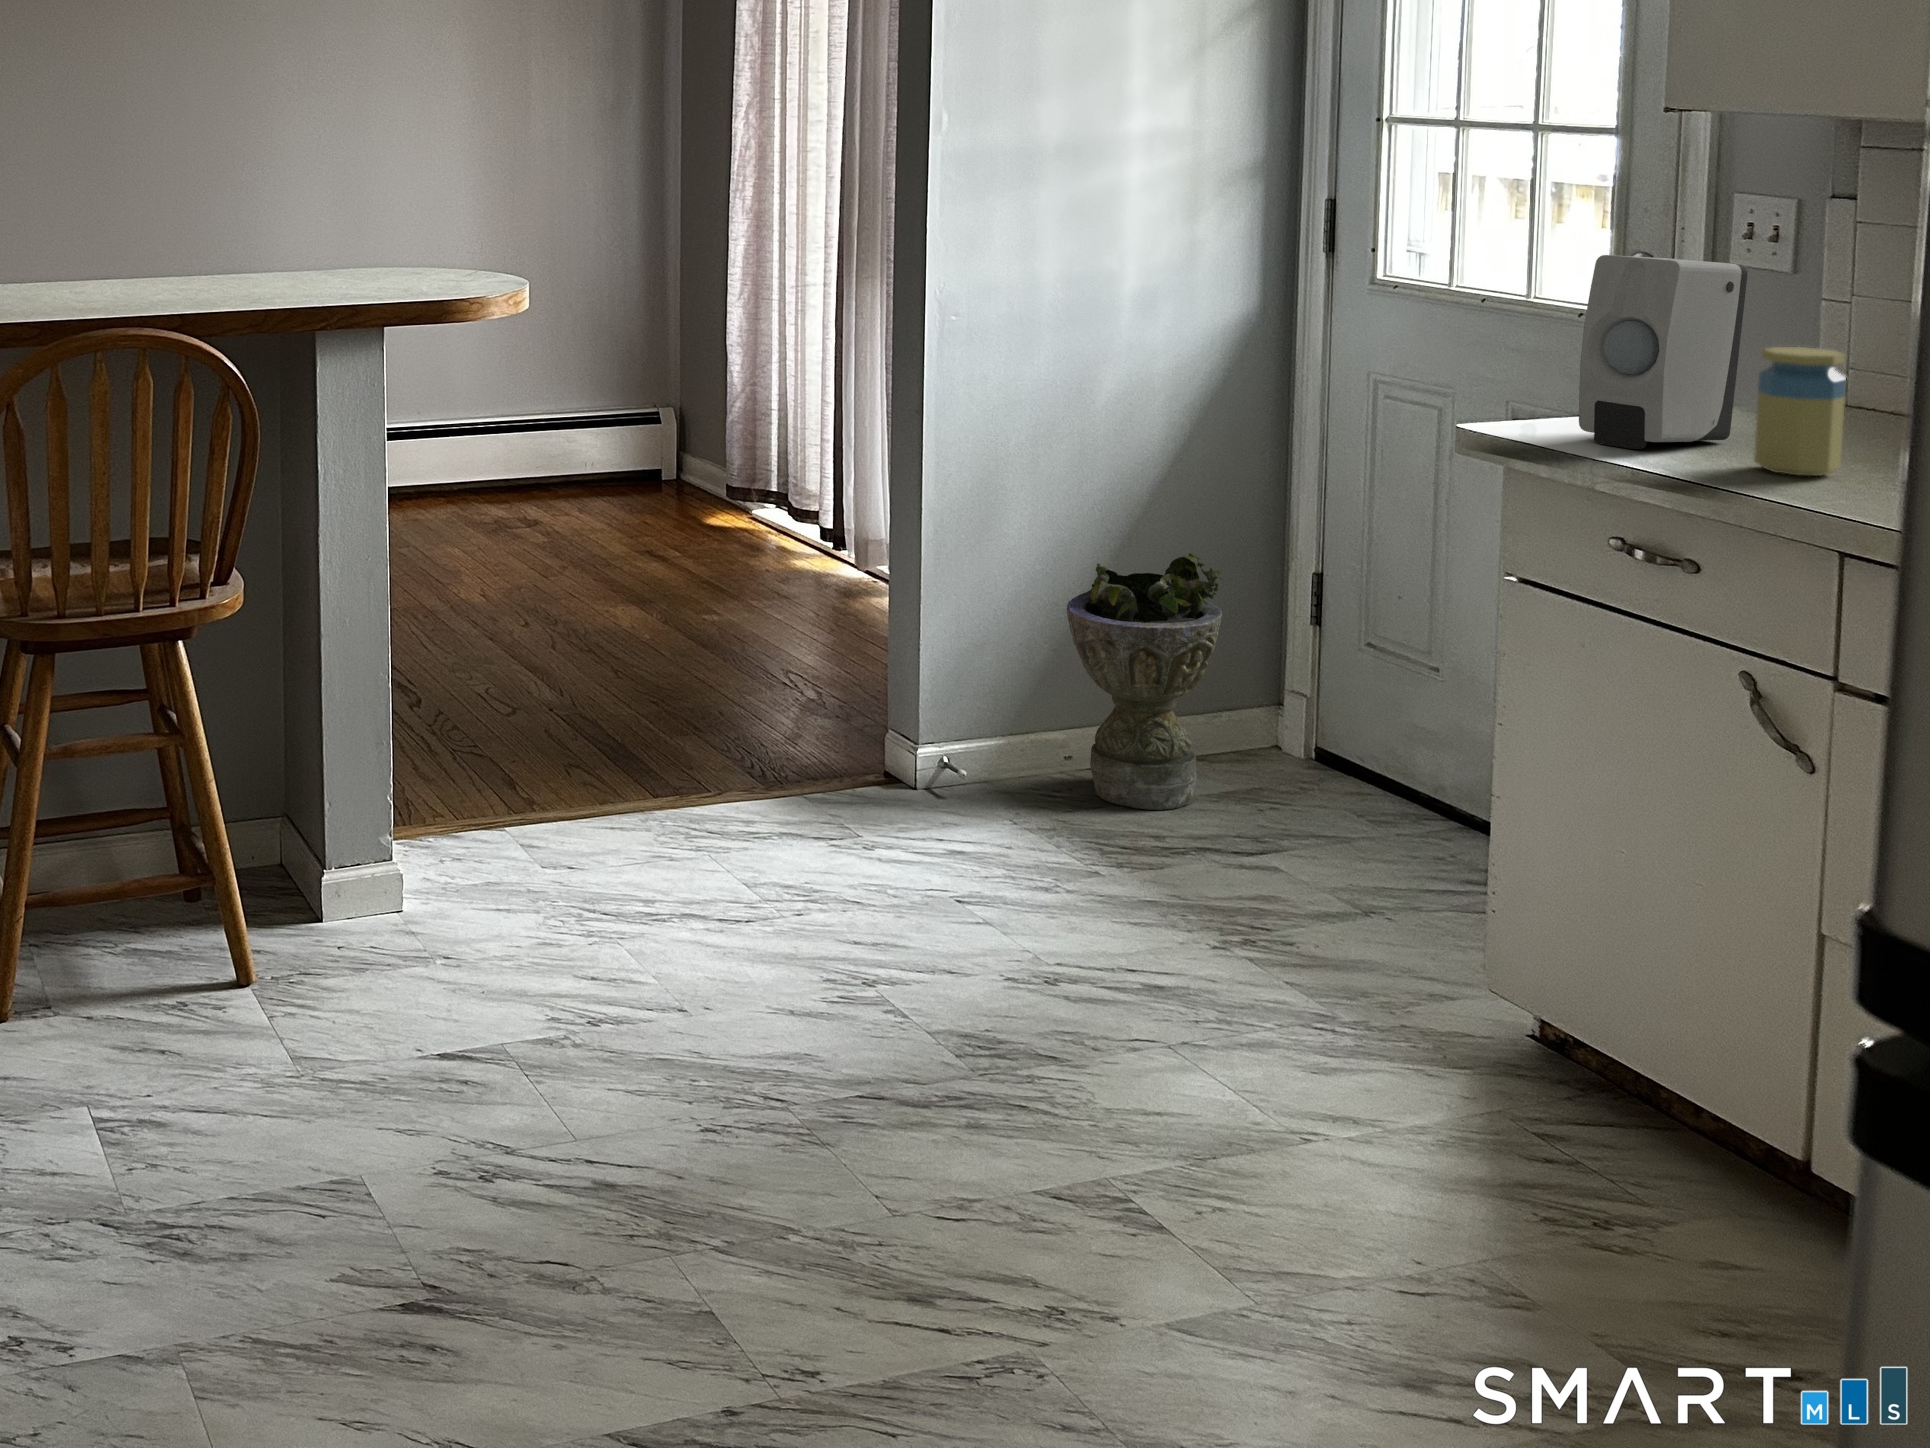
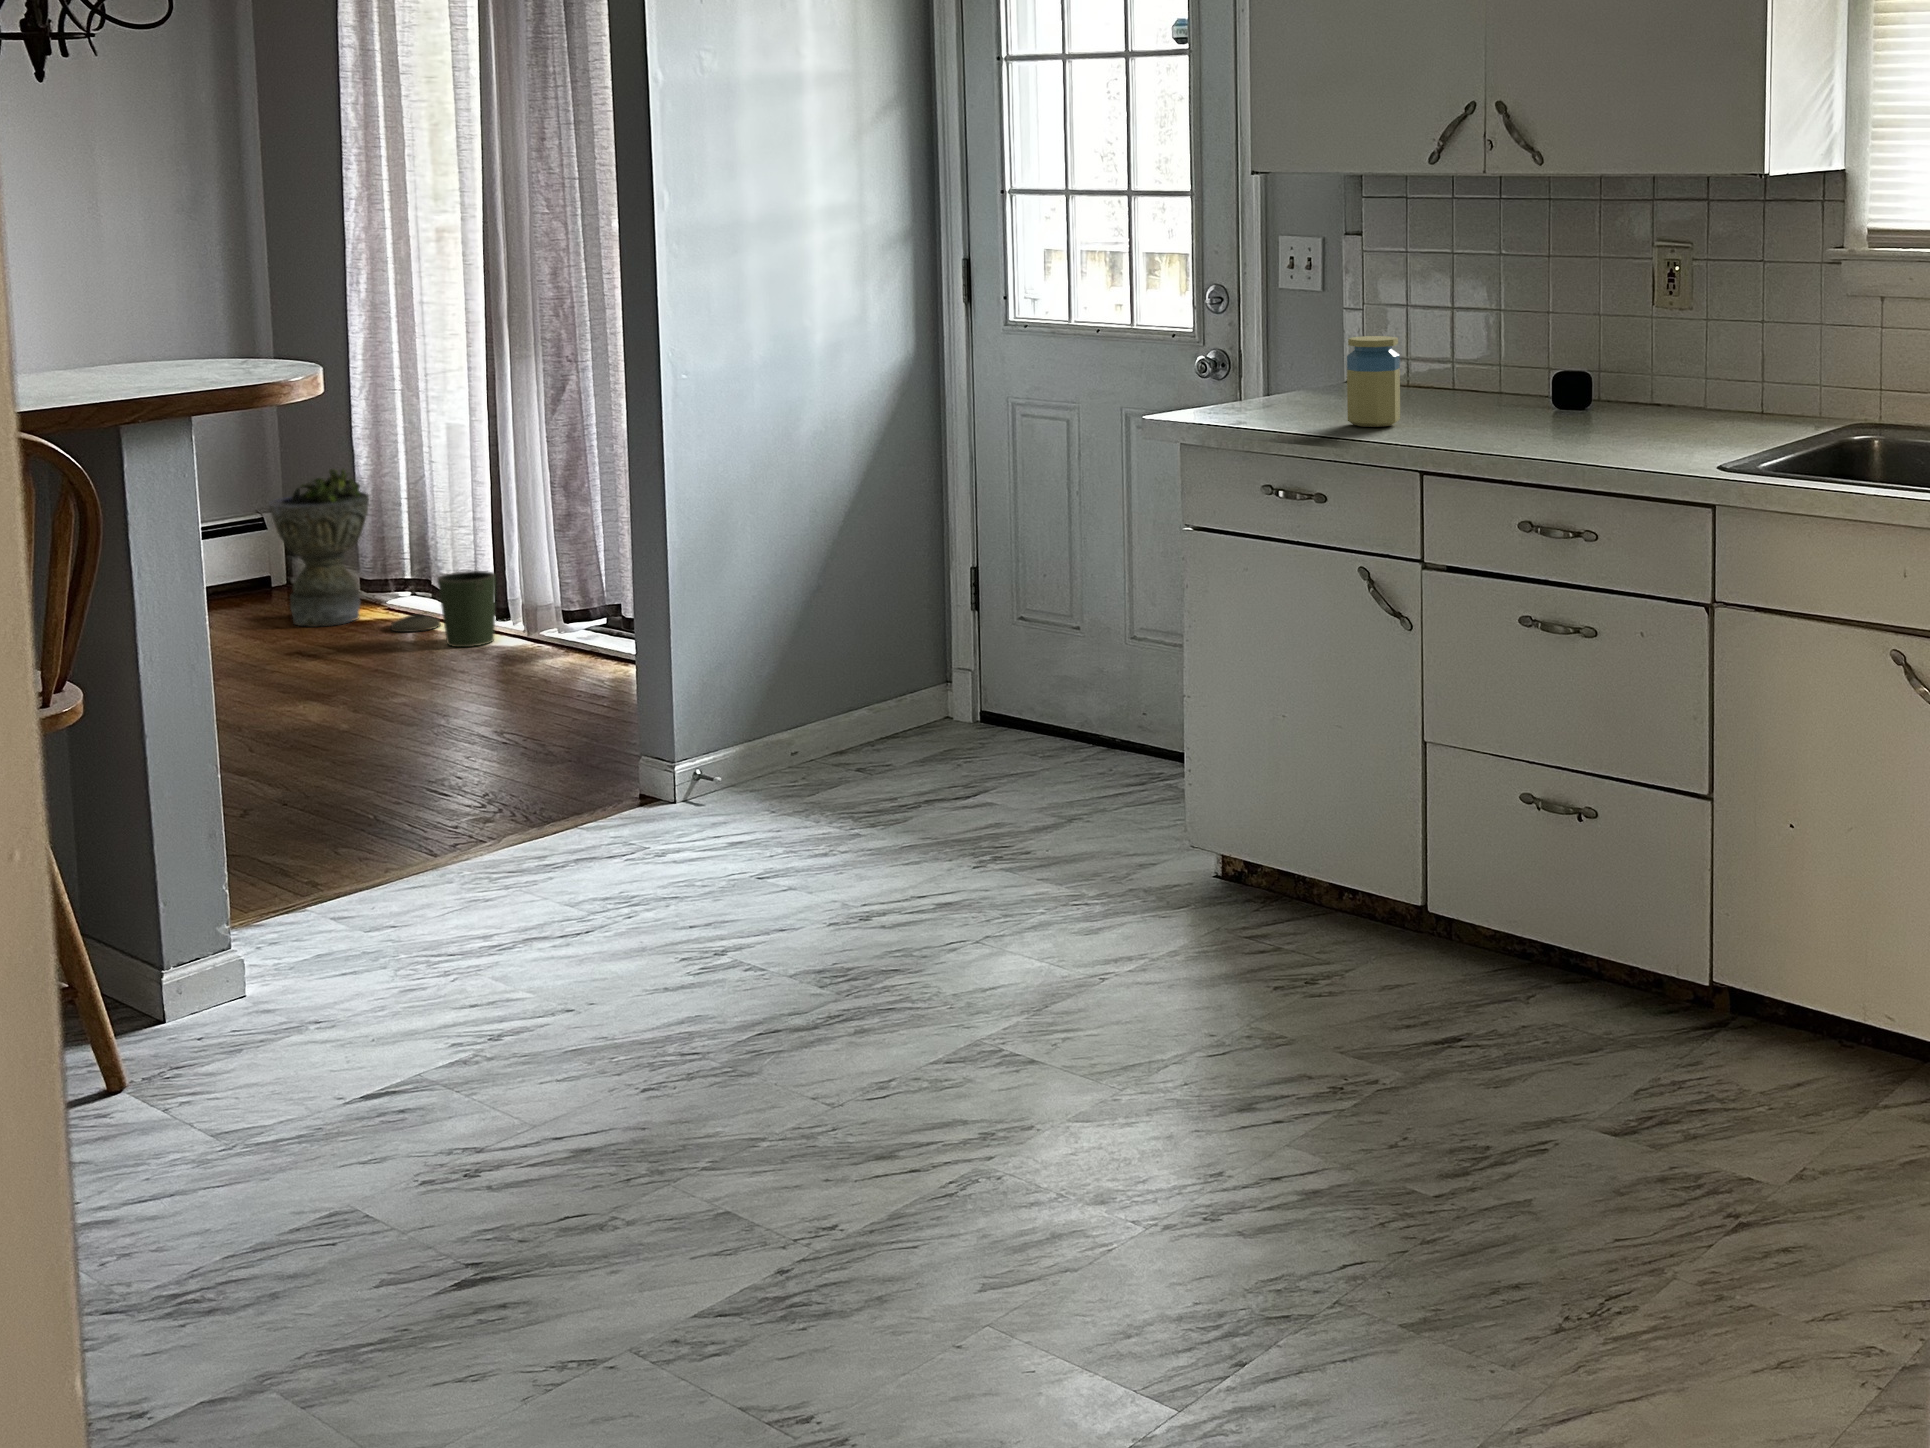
soap dispenser: present [1579,255,1748,449] -> none [1225,278,1323,421]
trash can: none [741,493,838,571] -> present [391,571,496,647]
planter: present [1067,553,1223,810] -> present [269,469,369,627]

